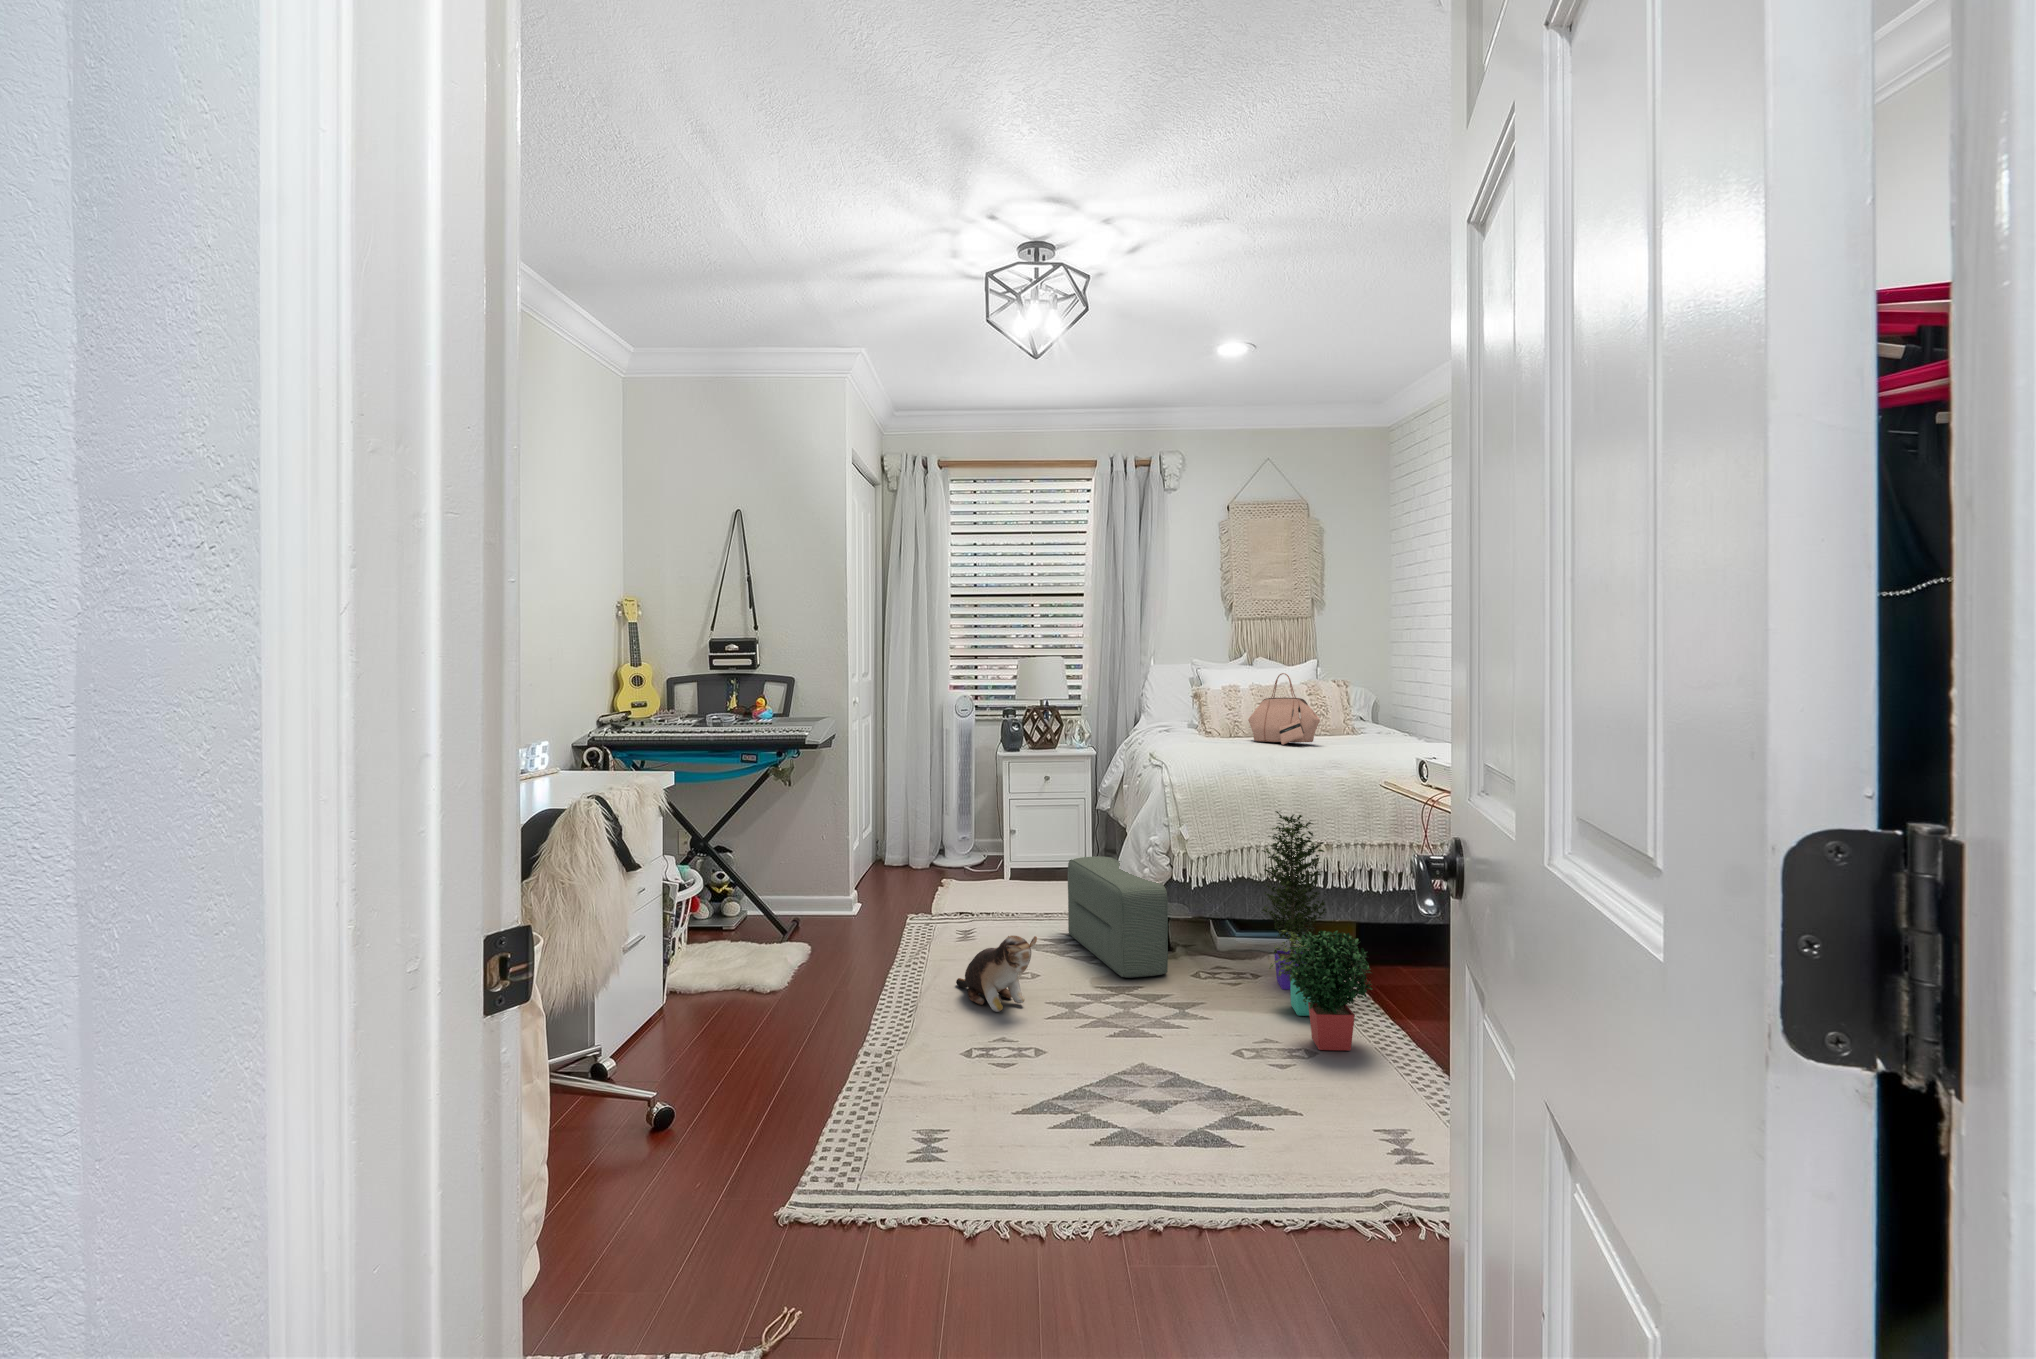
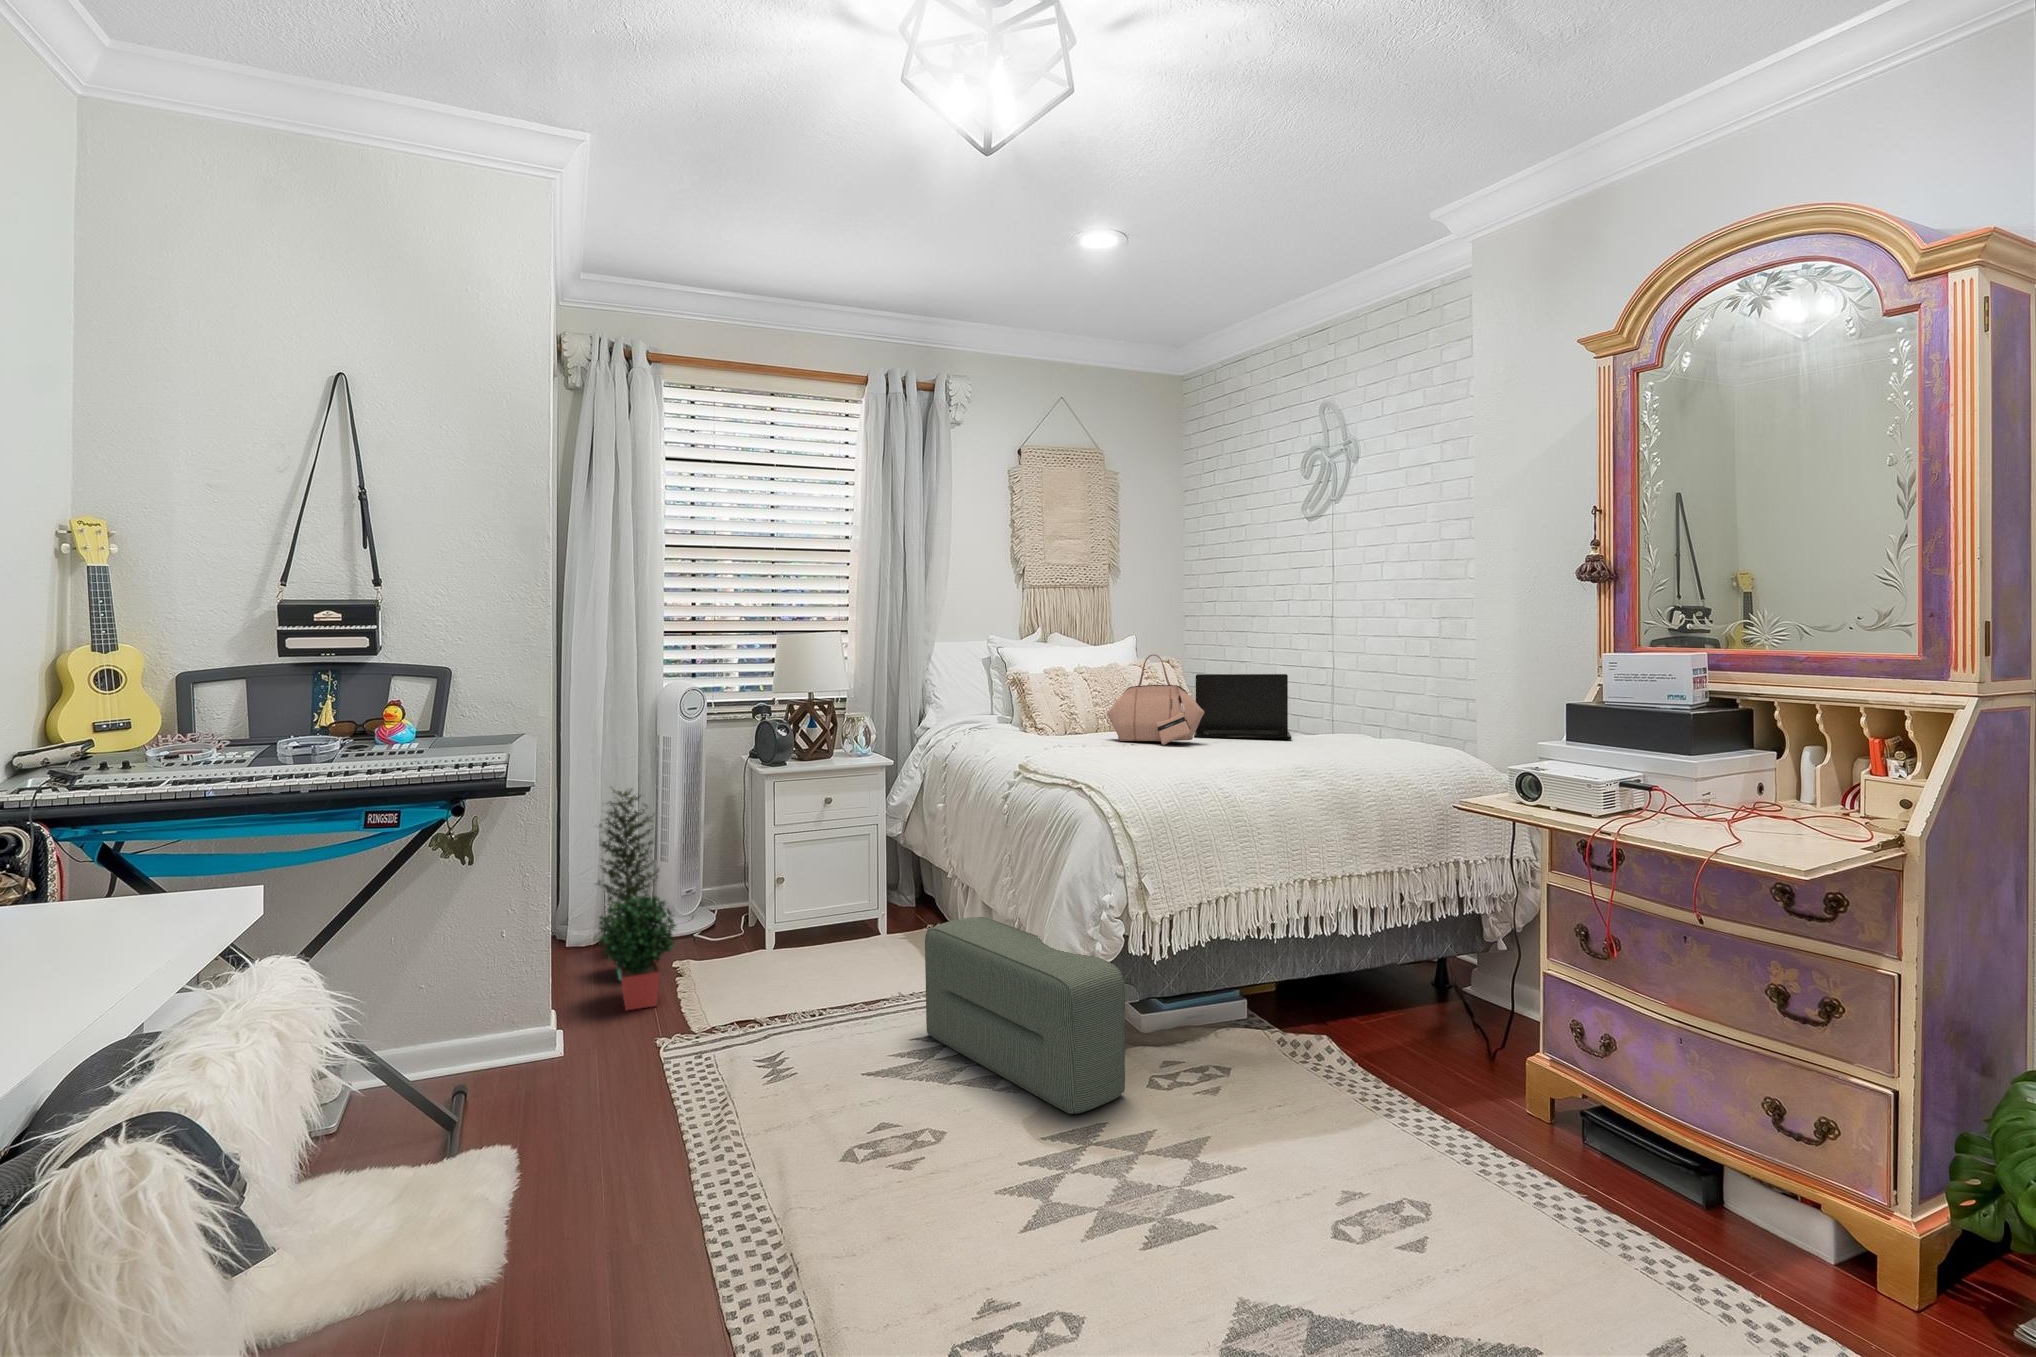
laptop: none [1327,690,1420,745] -> present [1194,674,1291,739]
potted plant: present [1262,811,1372,1051] -> present [597,789,676,1010]
plush toy: present [956,936,1037,1012] -> none [830,1104,1015,1247]

